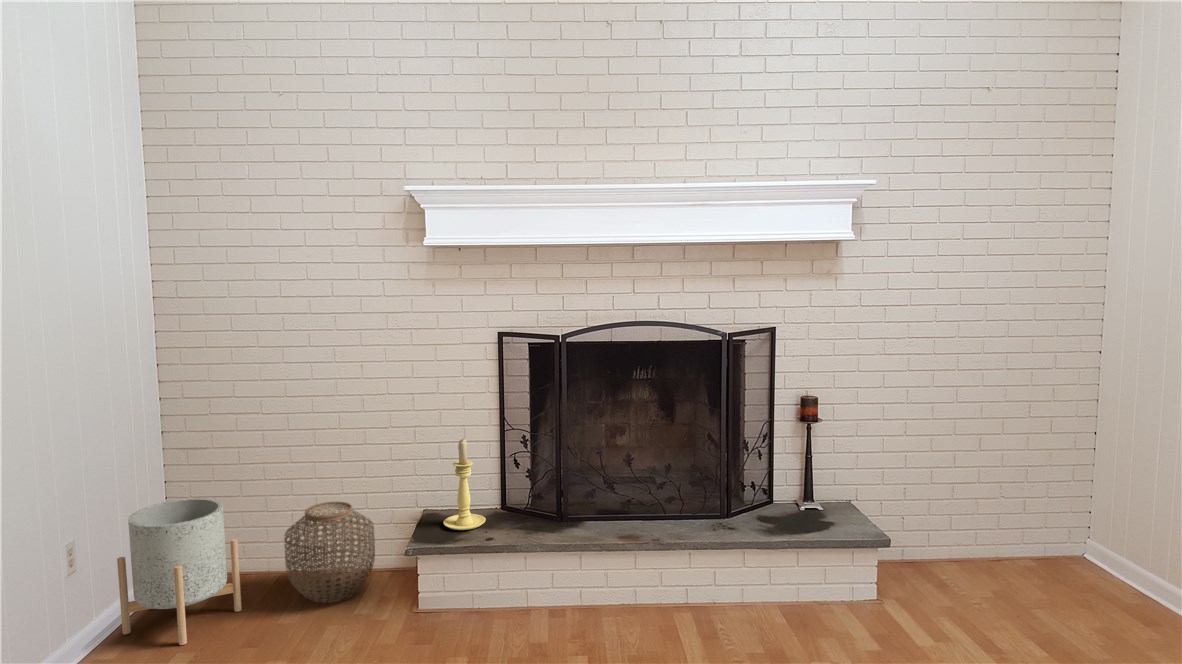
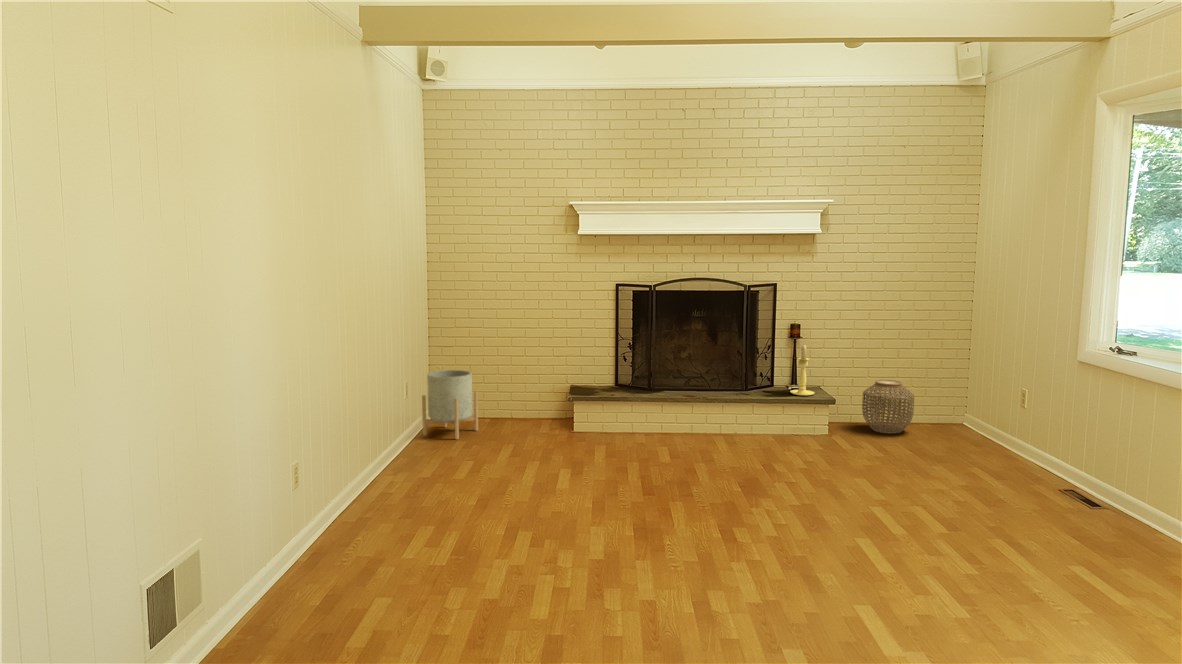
candle holder: present [443,439,486,530] -> present [790,345,814,396]
woven basket: present [284,502,375,603] -> present [862,380,914,433]

